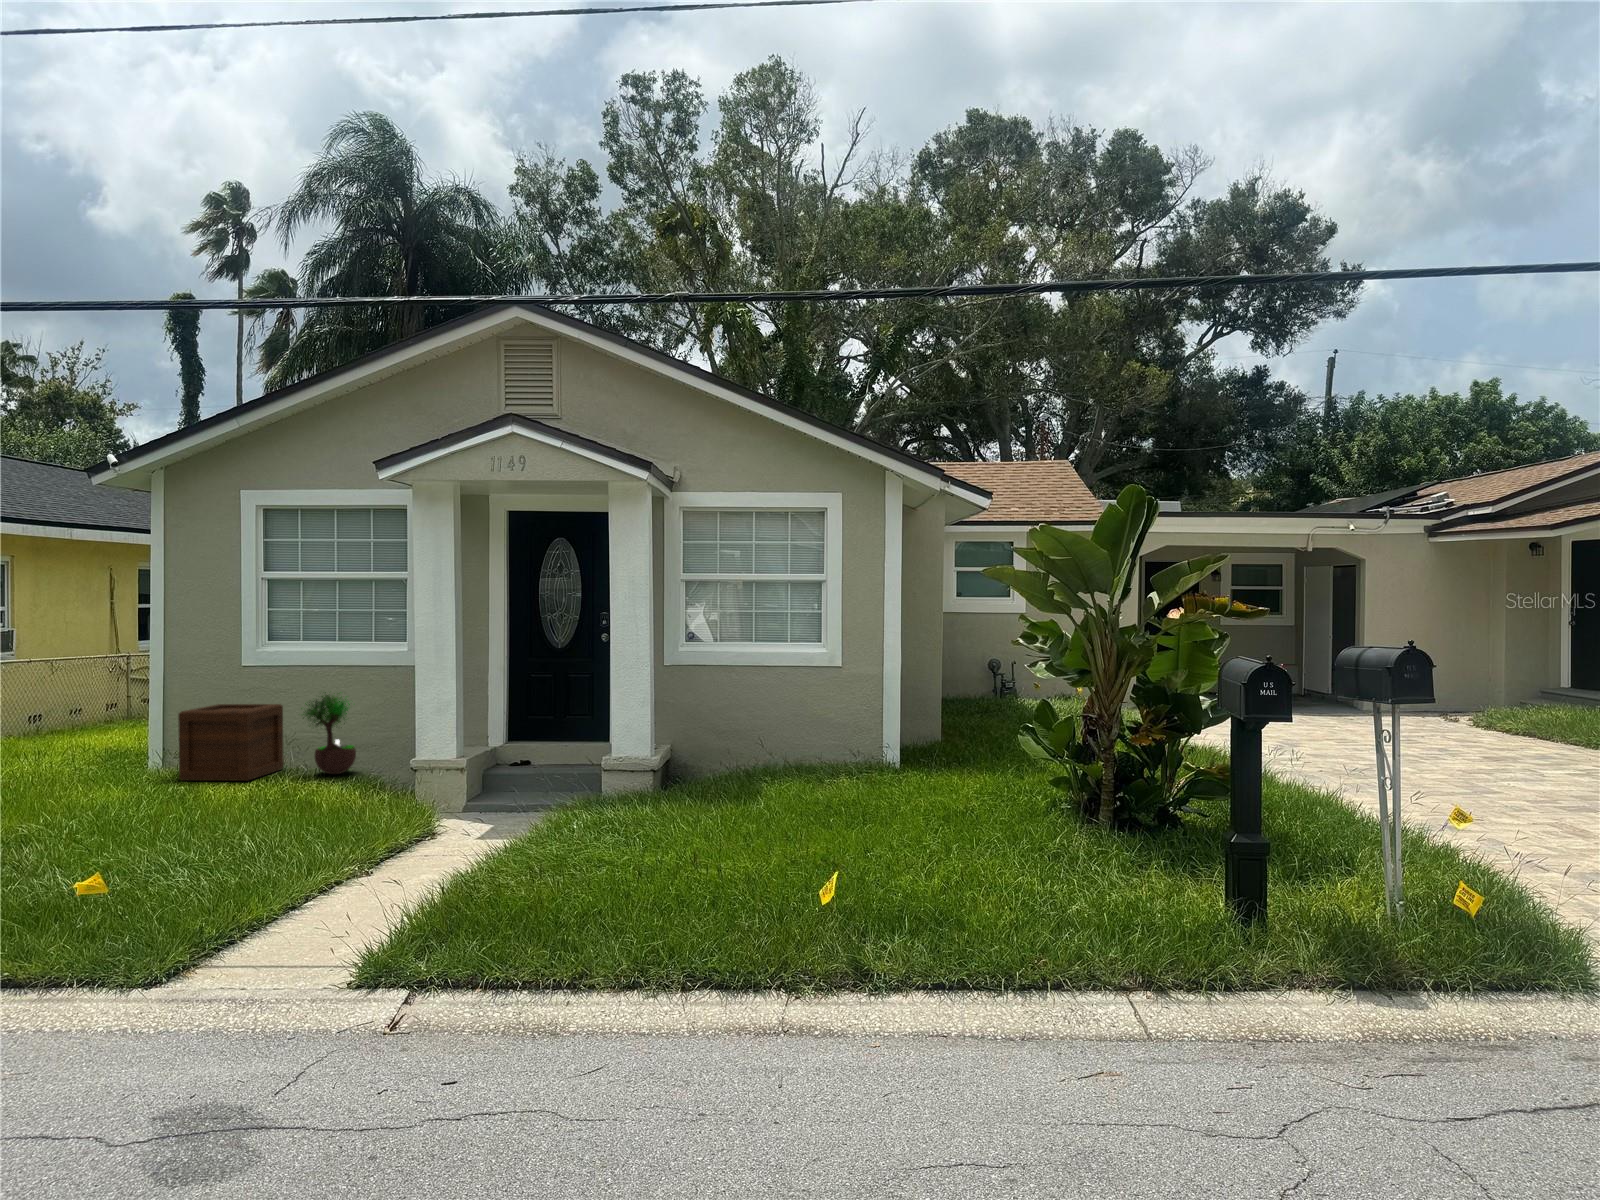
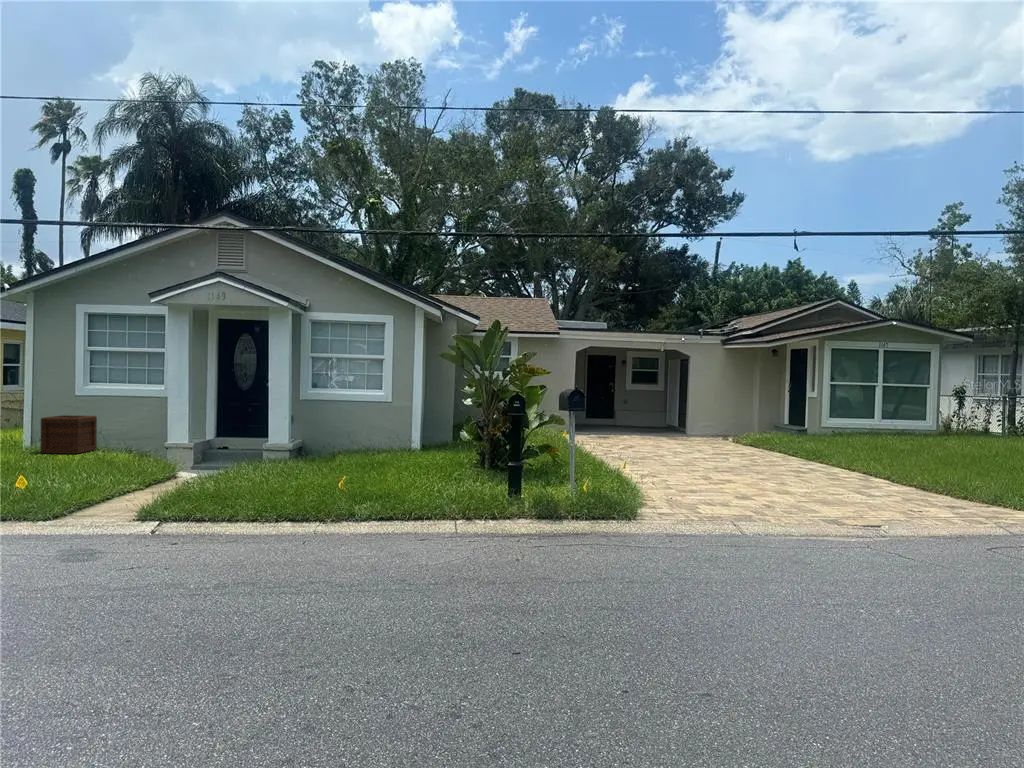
potted tree: present [301,692,356,774] -> none [106,406,136,452]

